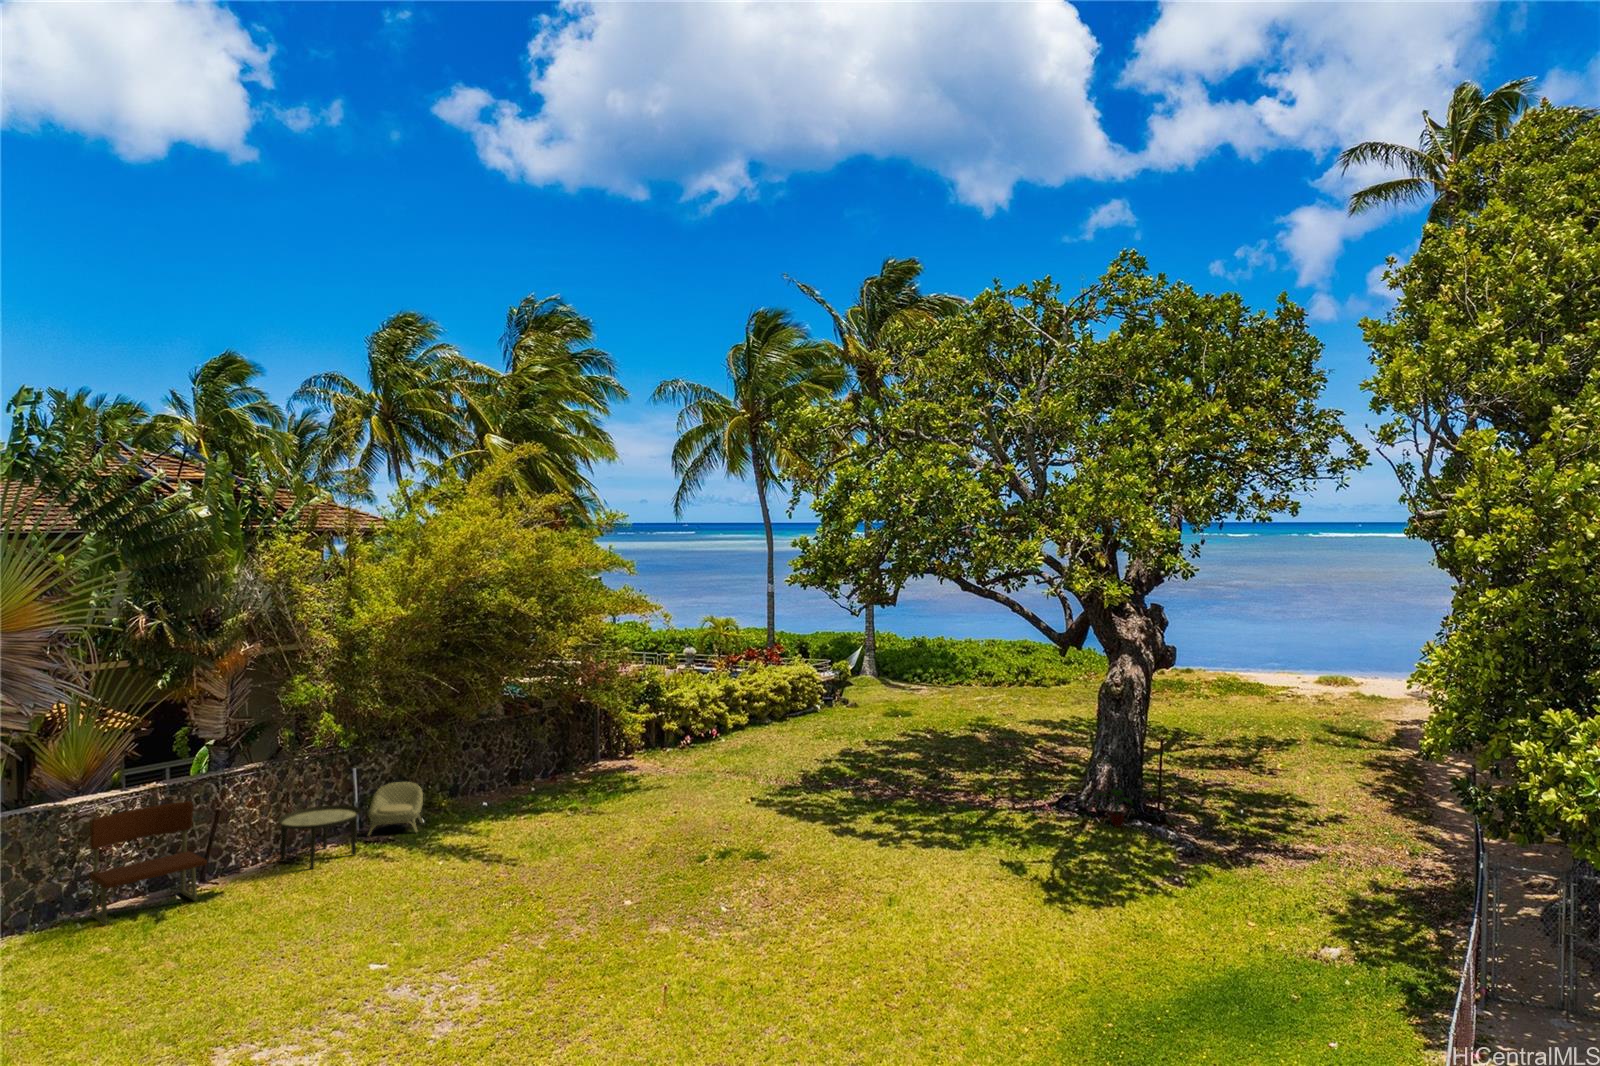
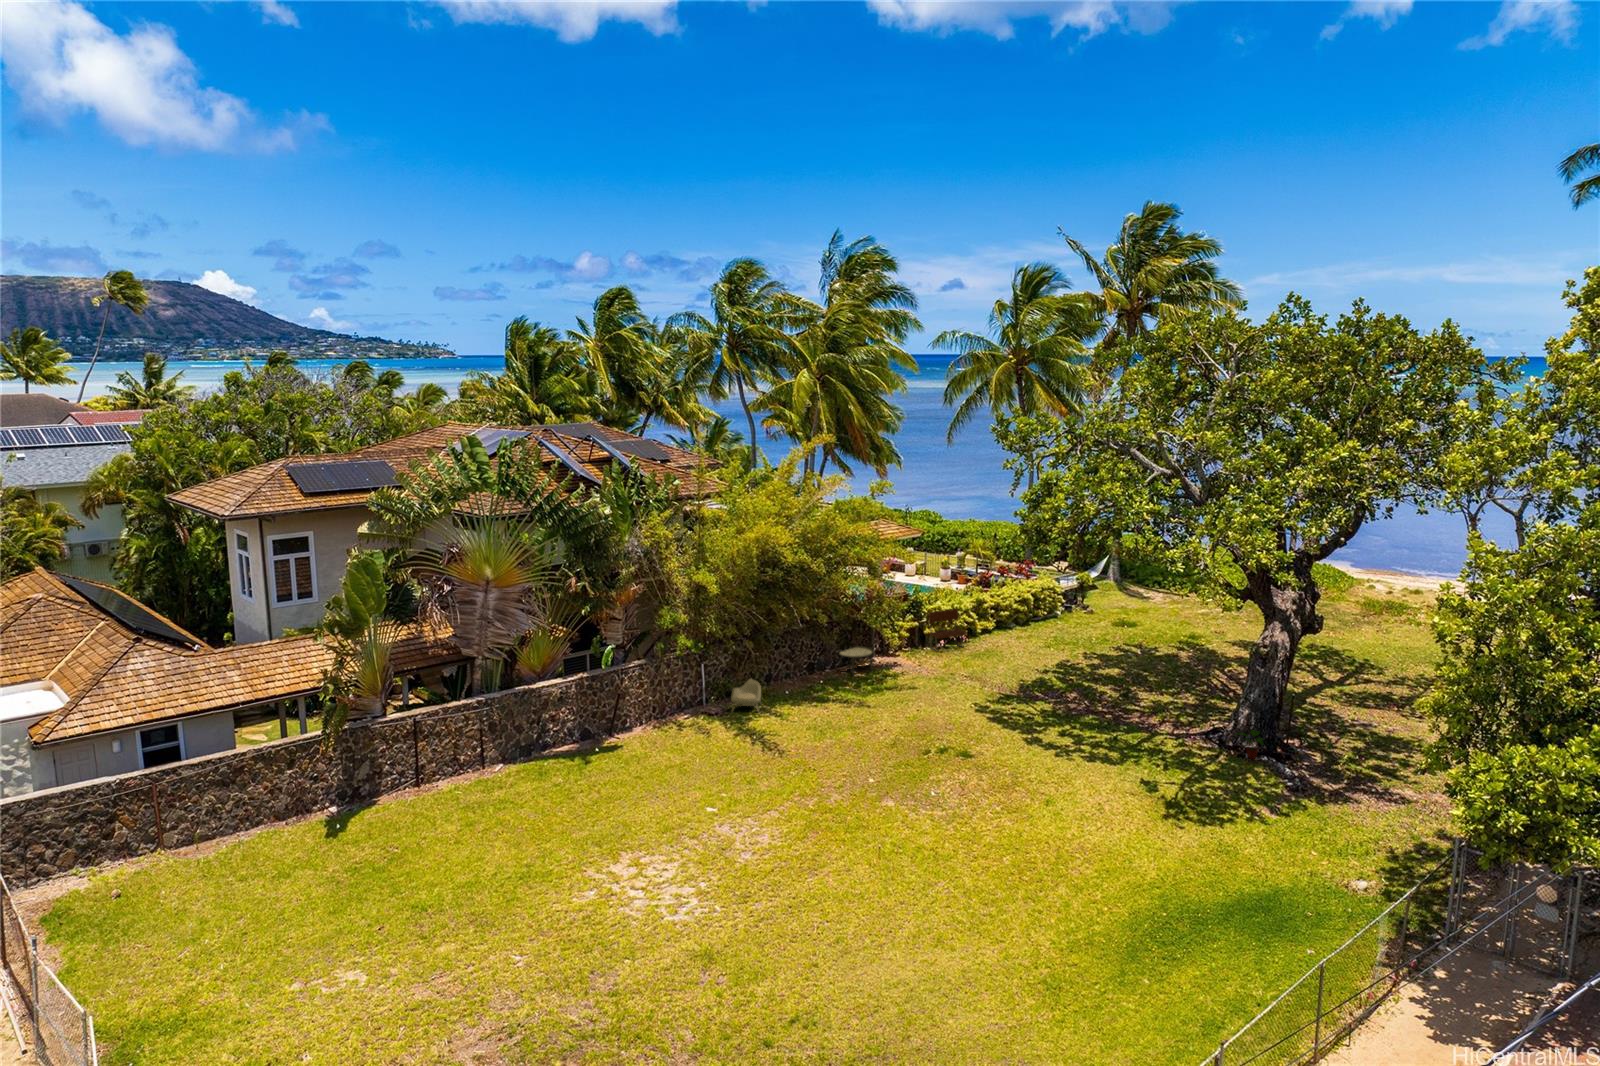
bench: present [90,801,207,925] -> present [929,609,967,651]
round table: present [277,805,361,869] -> present [839,646,874,675]

